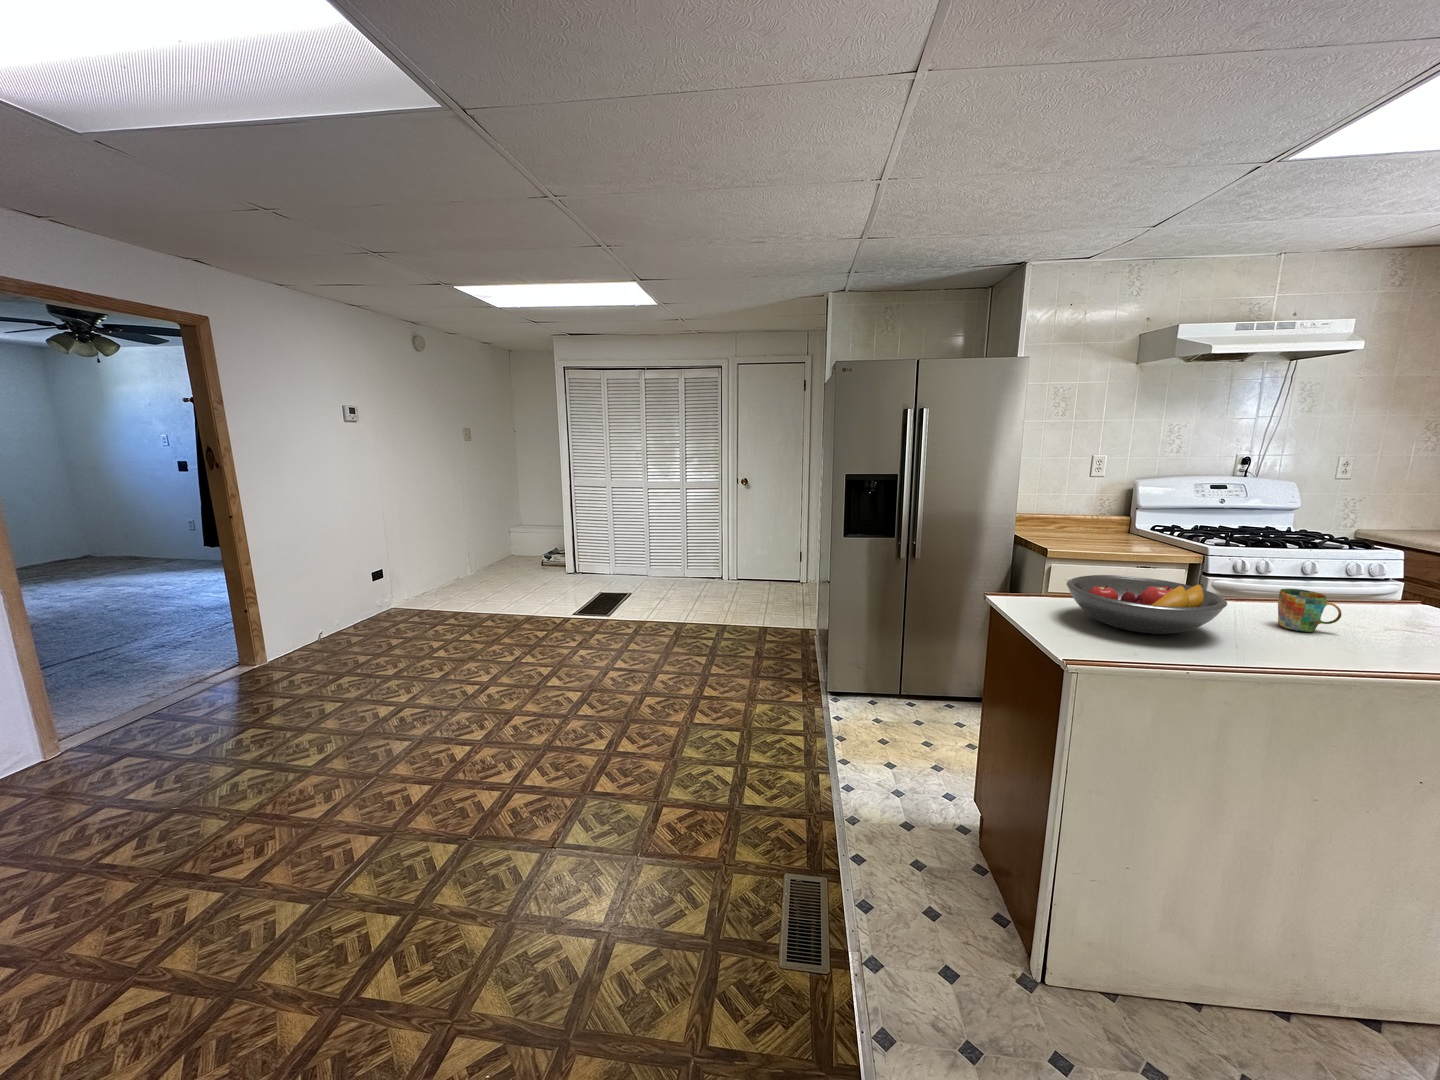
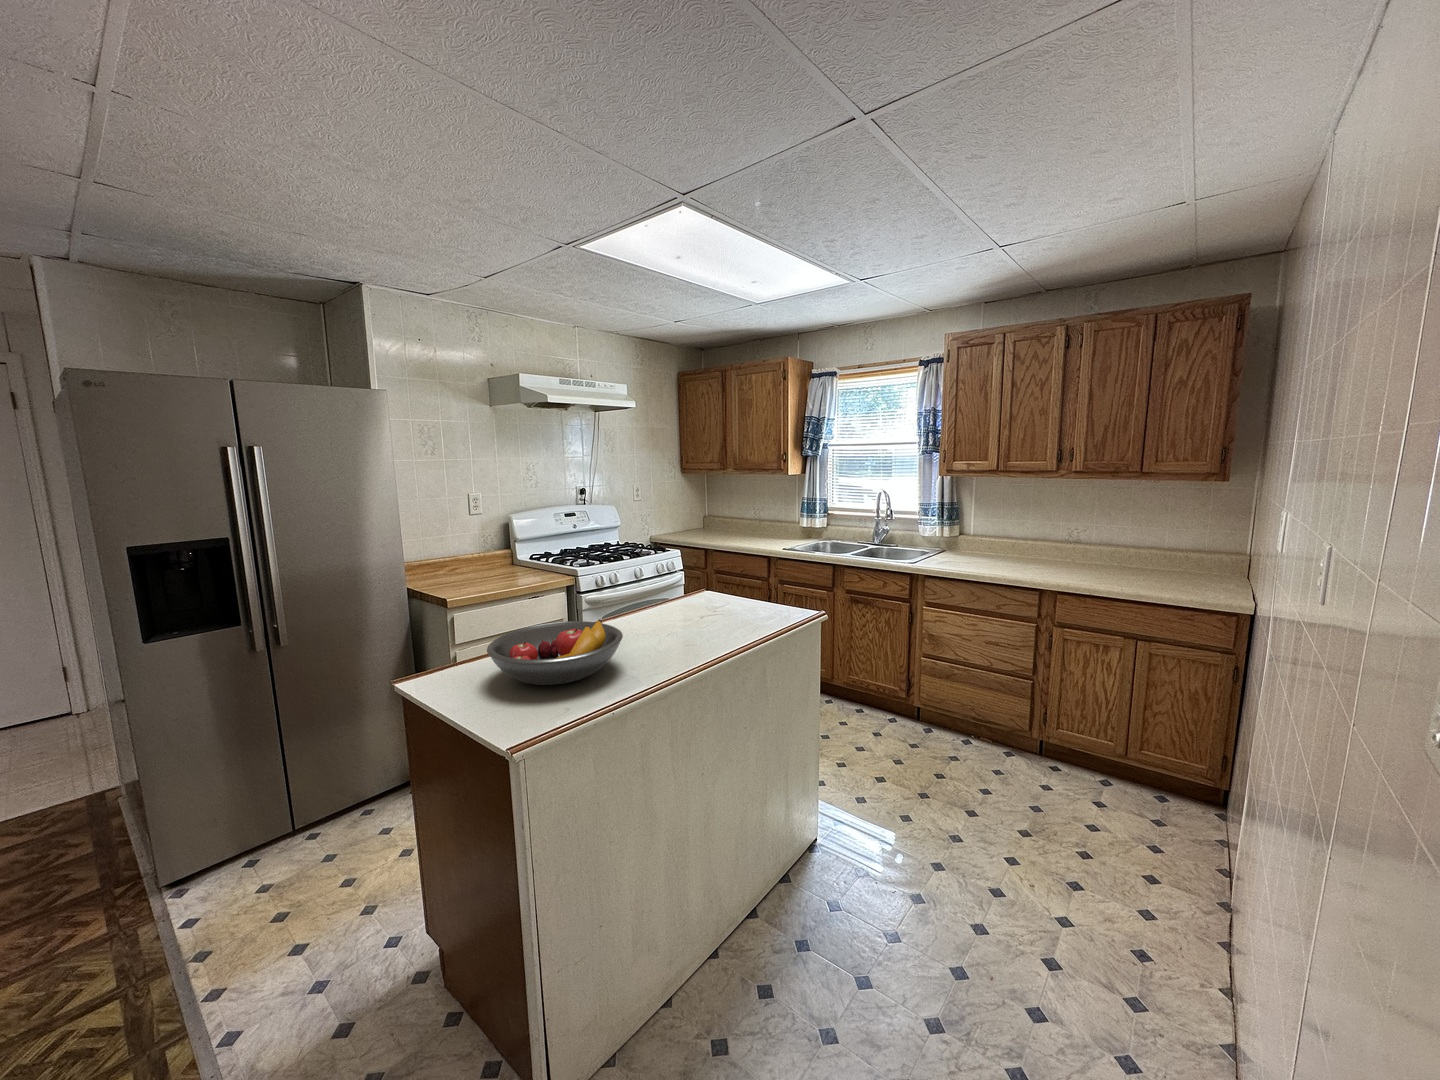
mug: present [1278,589,1342,632] -> none [646,603,683,638]

